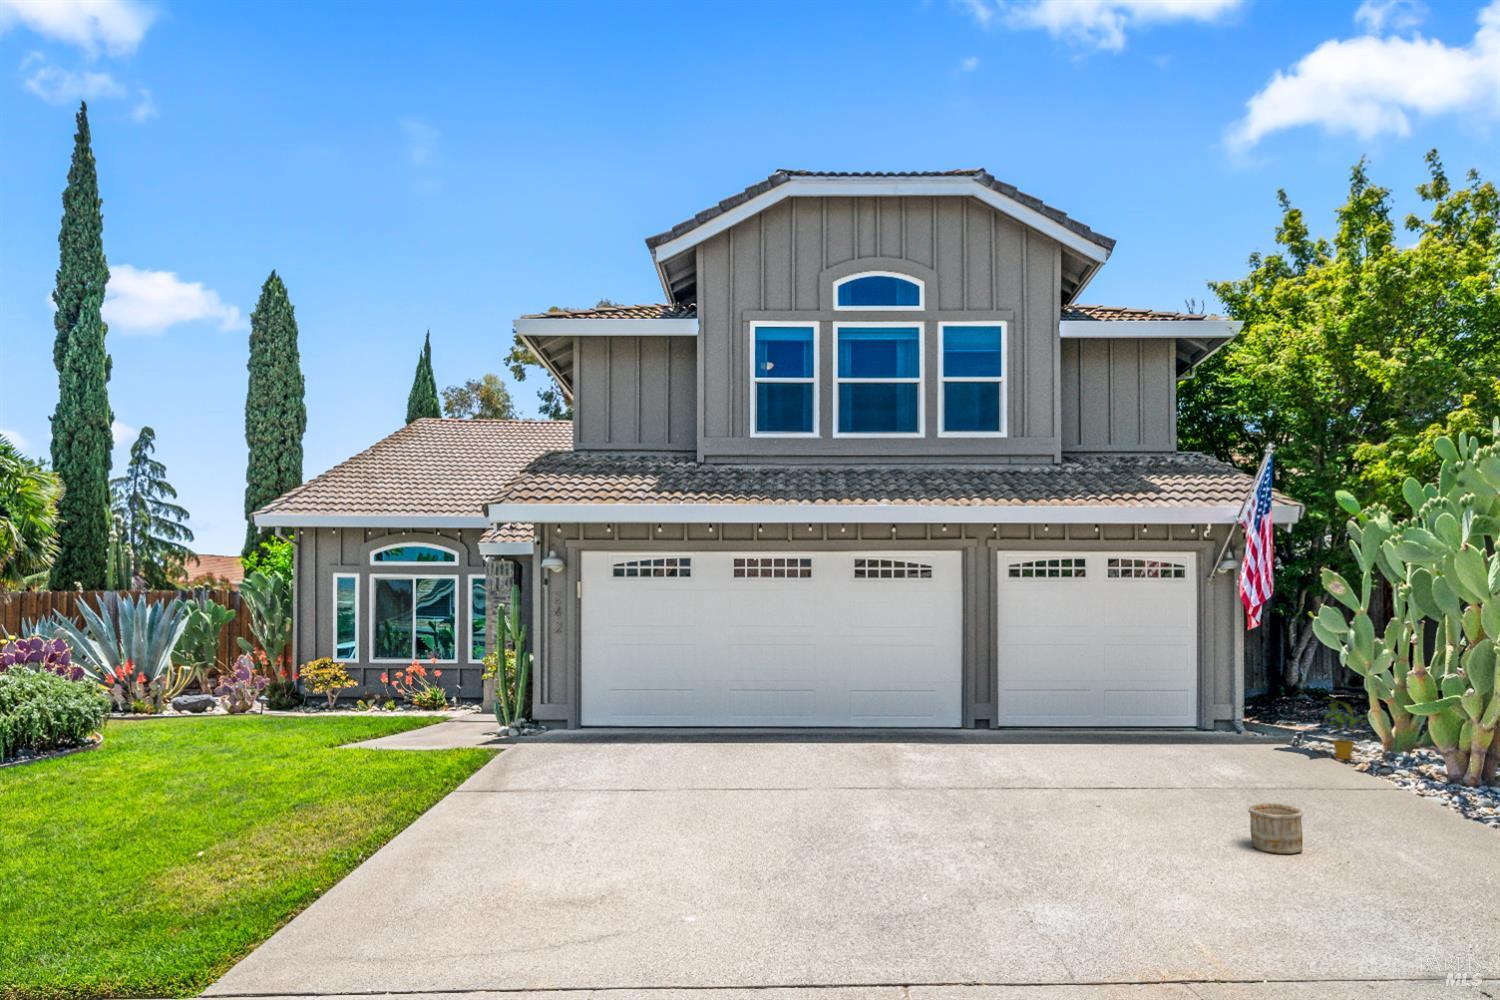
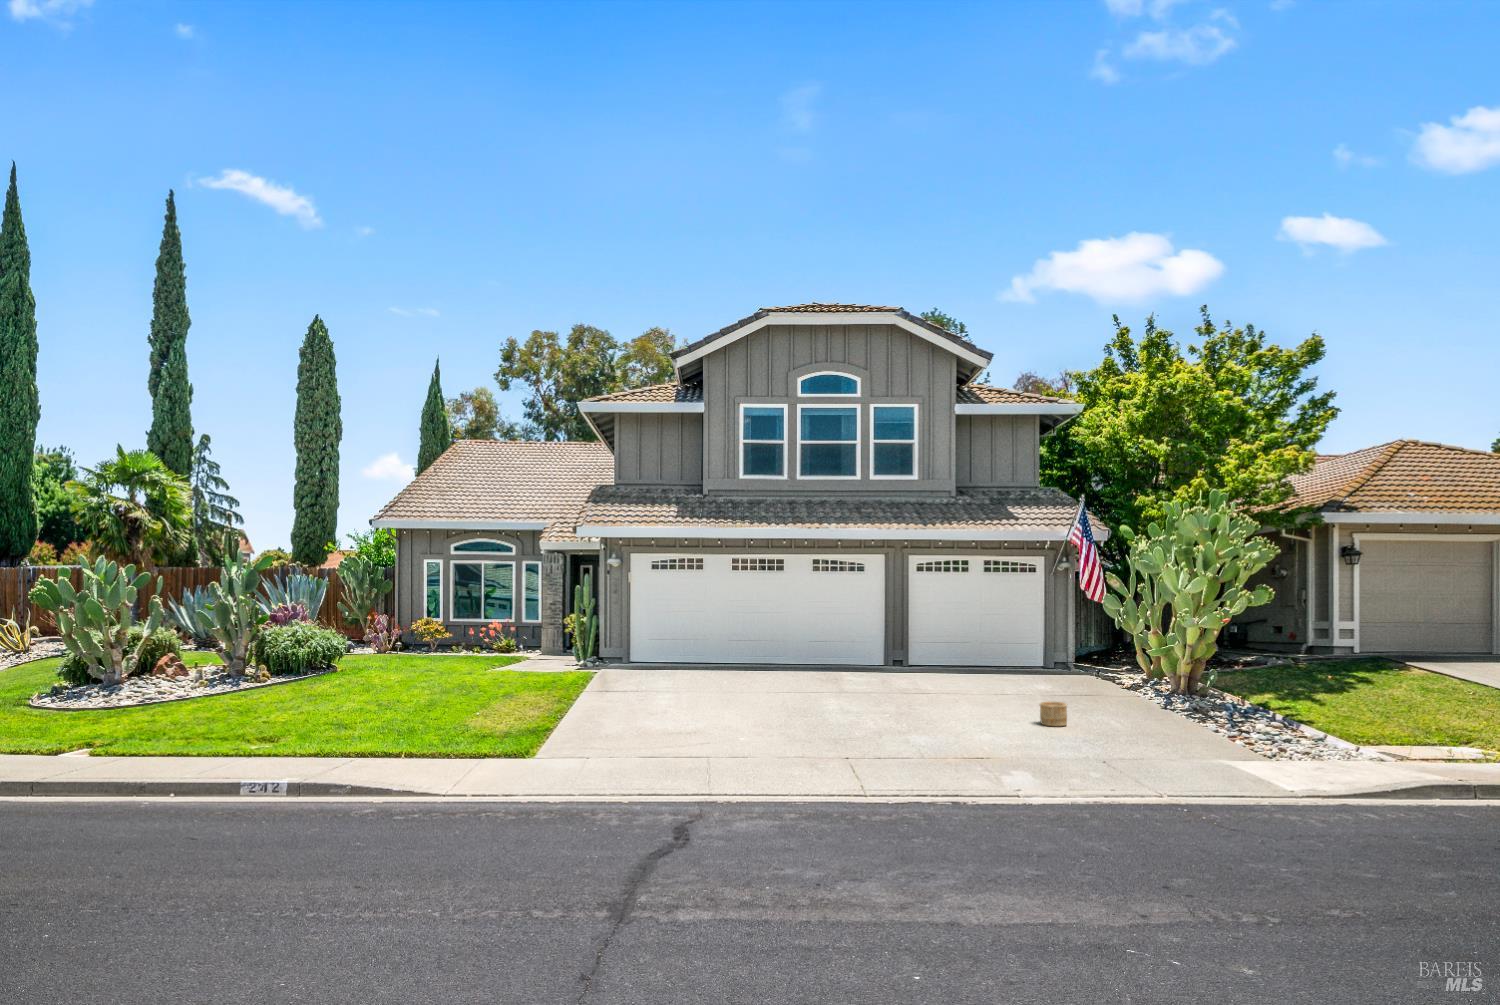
house plant: present [1325,697,1366,759] -> none [1107,652,1138,690]

